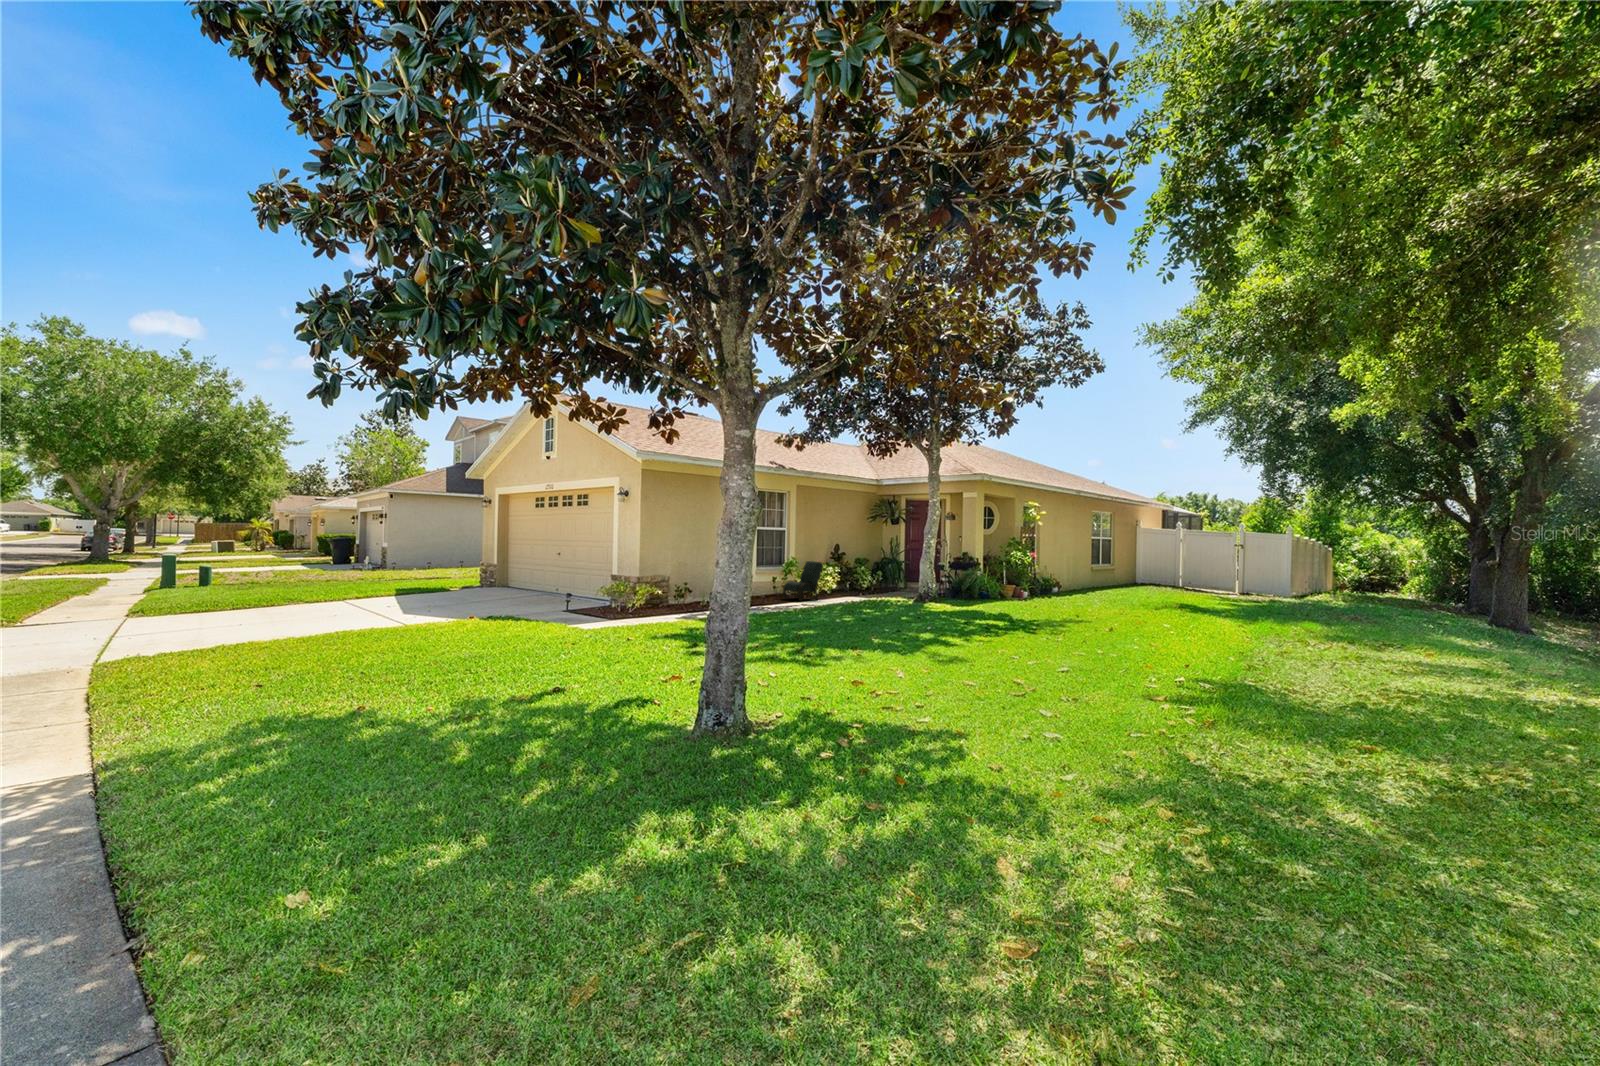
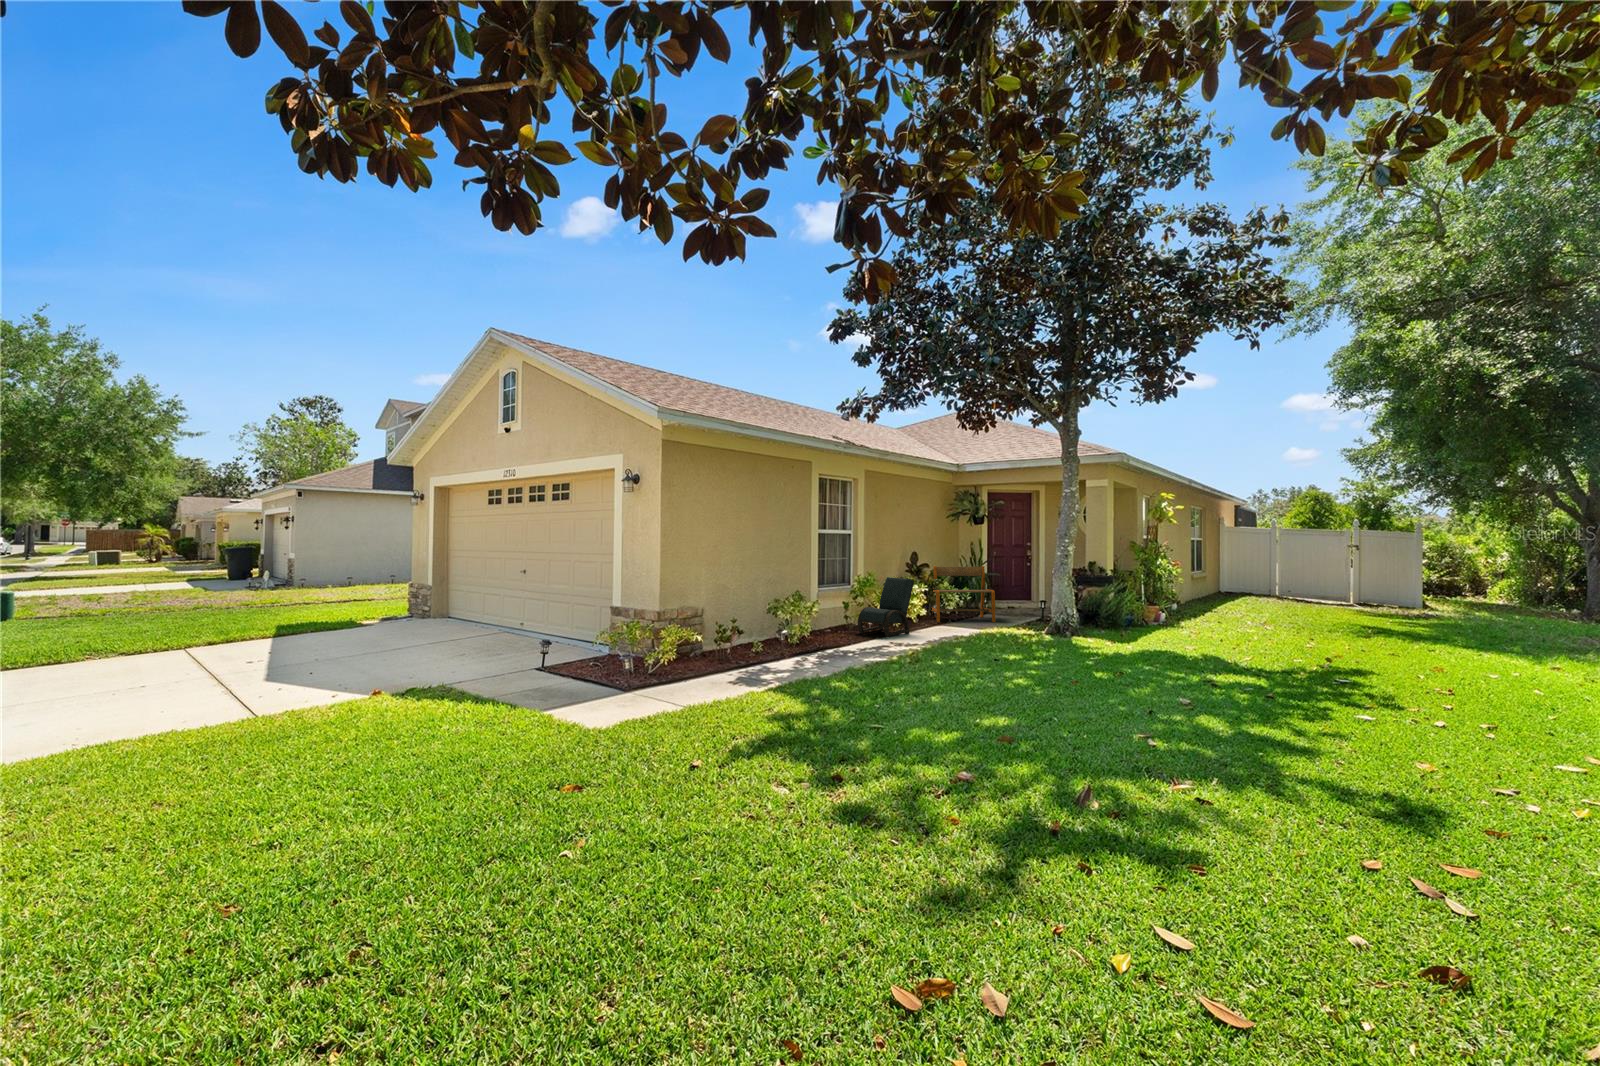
bench: none [849,555,891,595] -> present [932,566,995,622]

